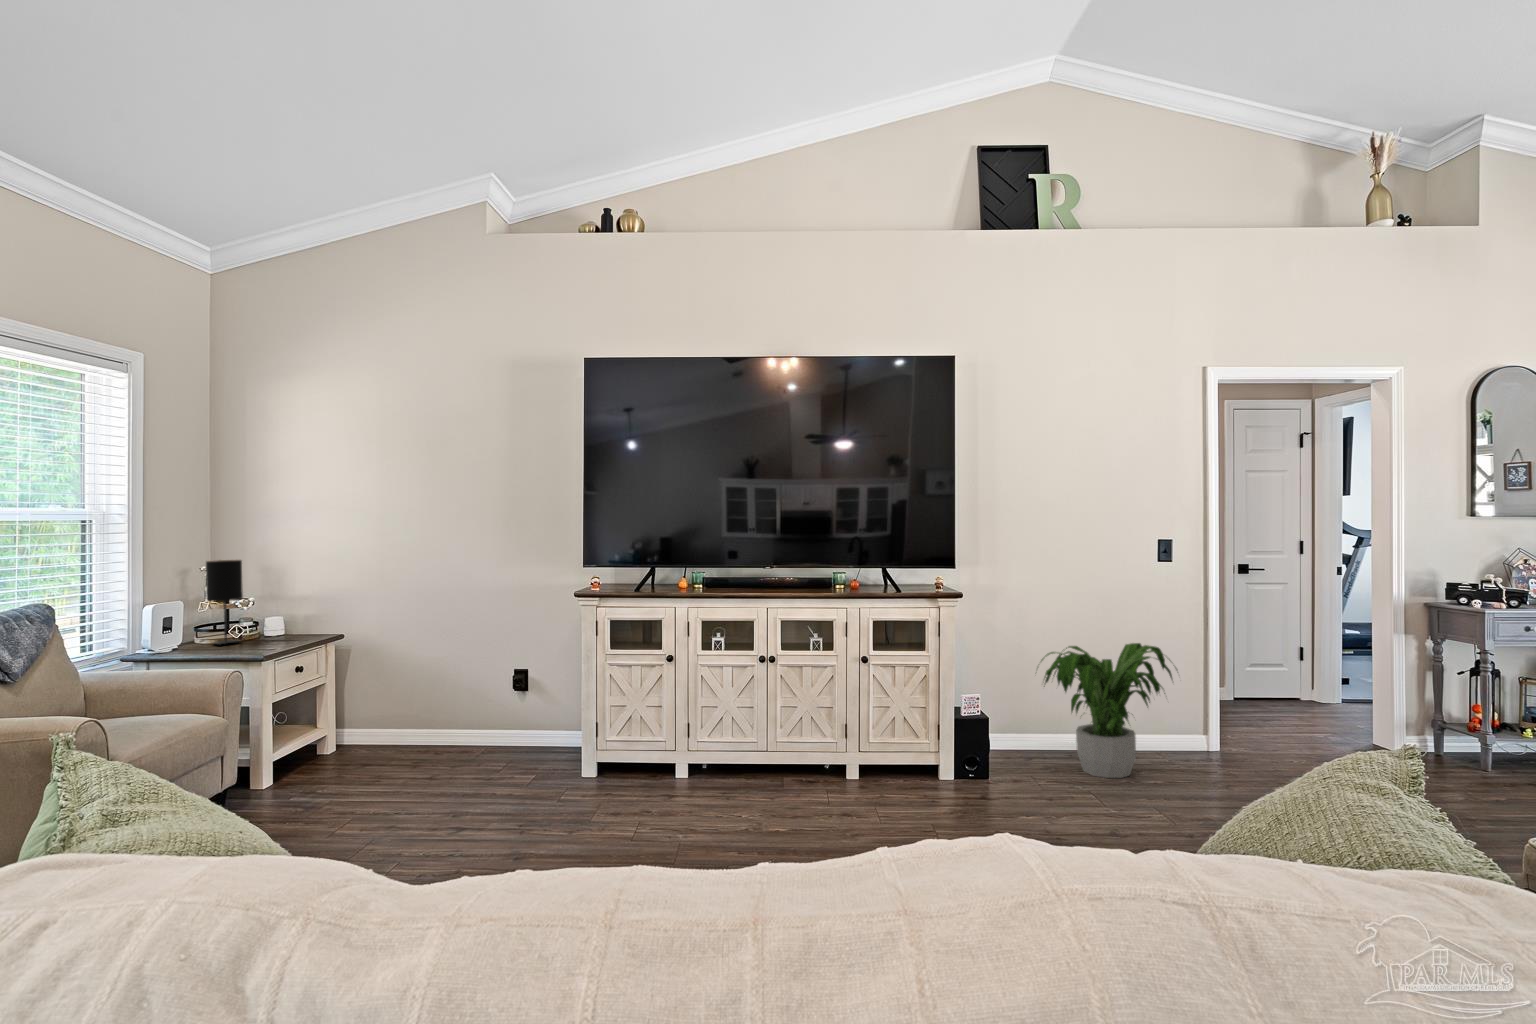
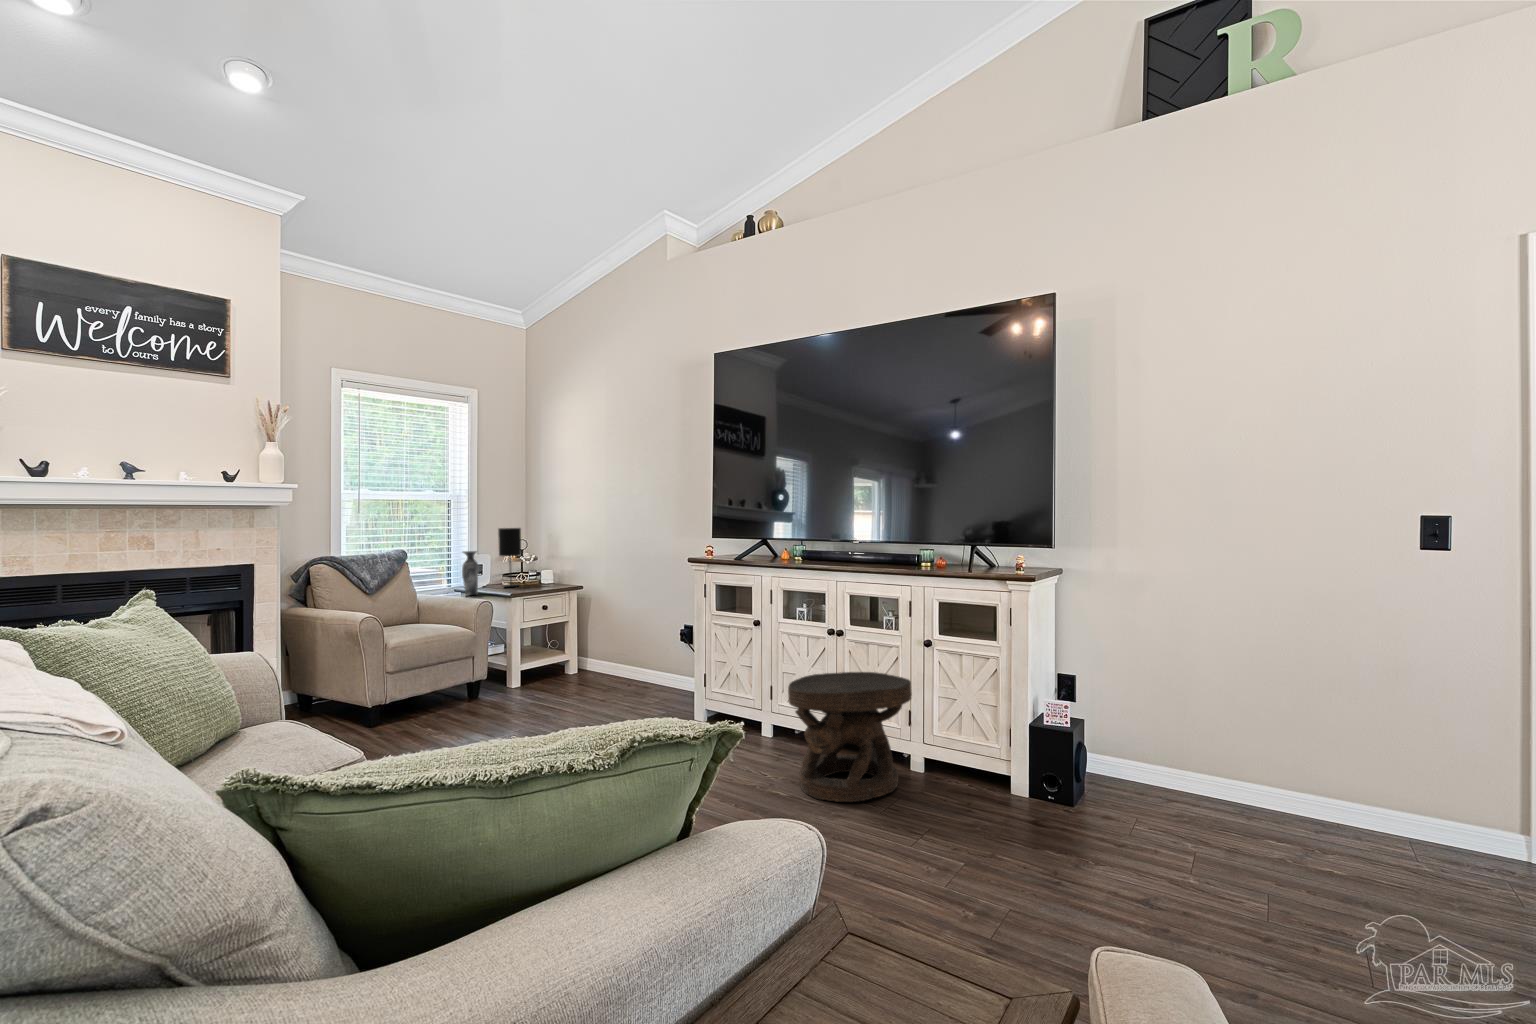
vase: none [175,596,203,660] -> present [462,551,479,595]
potted plant: present [1041,643,1177,778] -> none [1153,656,1382,847]
side table: none [766,692,876,819] -> present [788,672,912,802]

